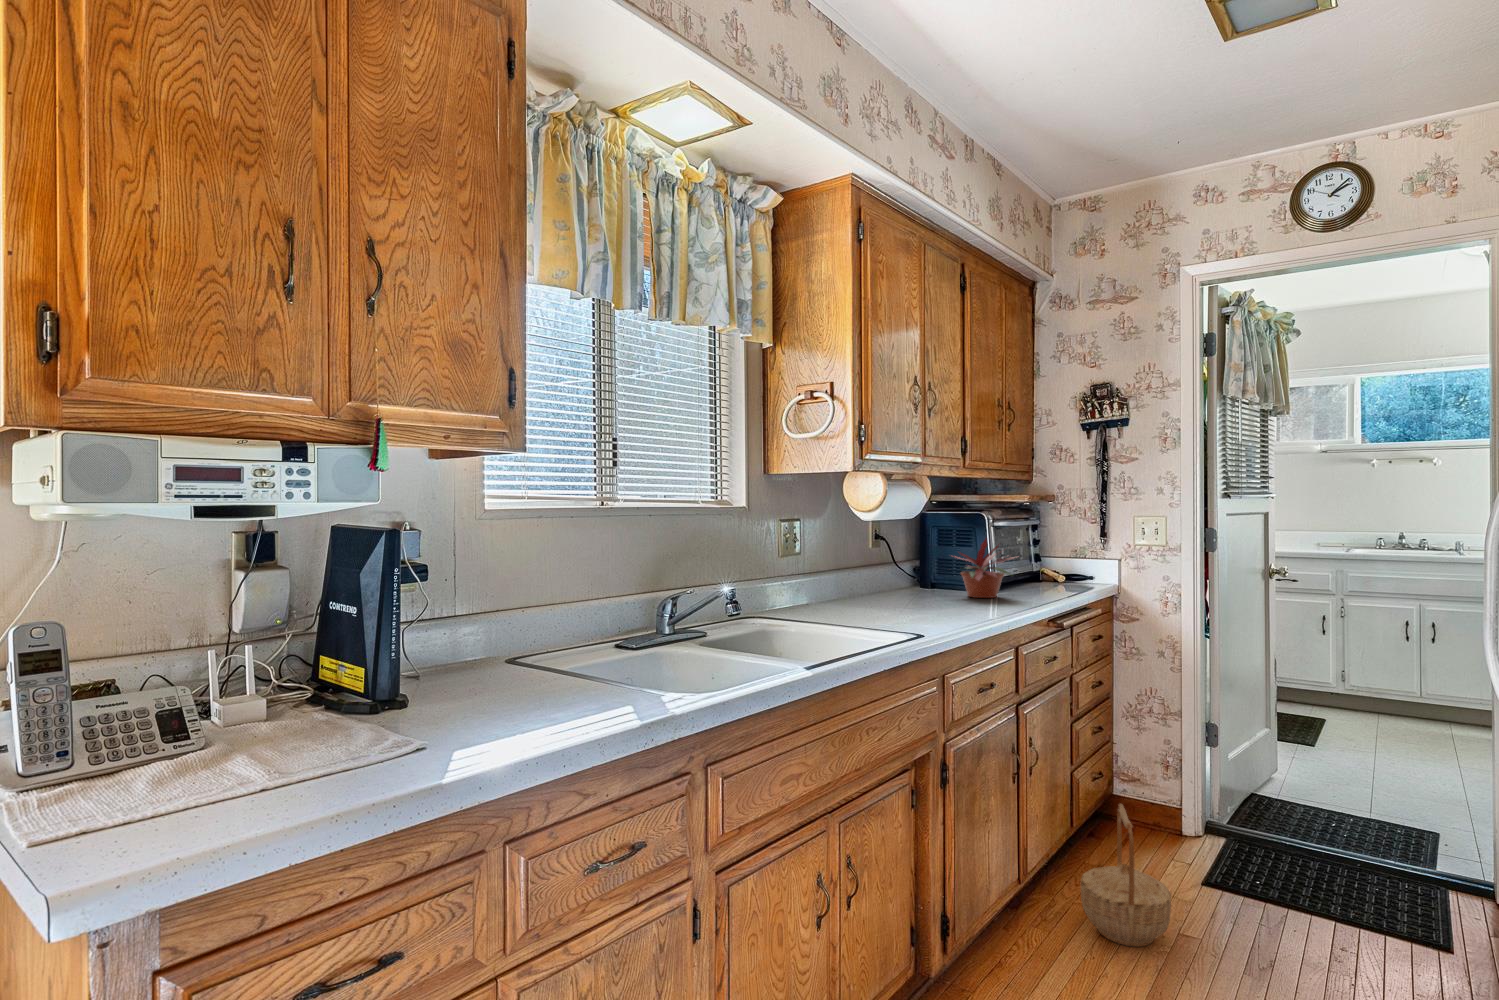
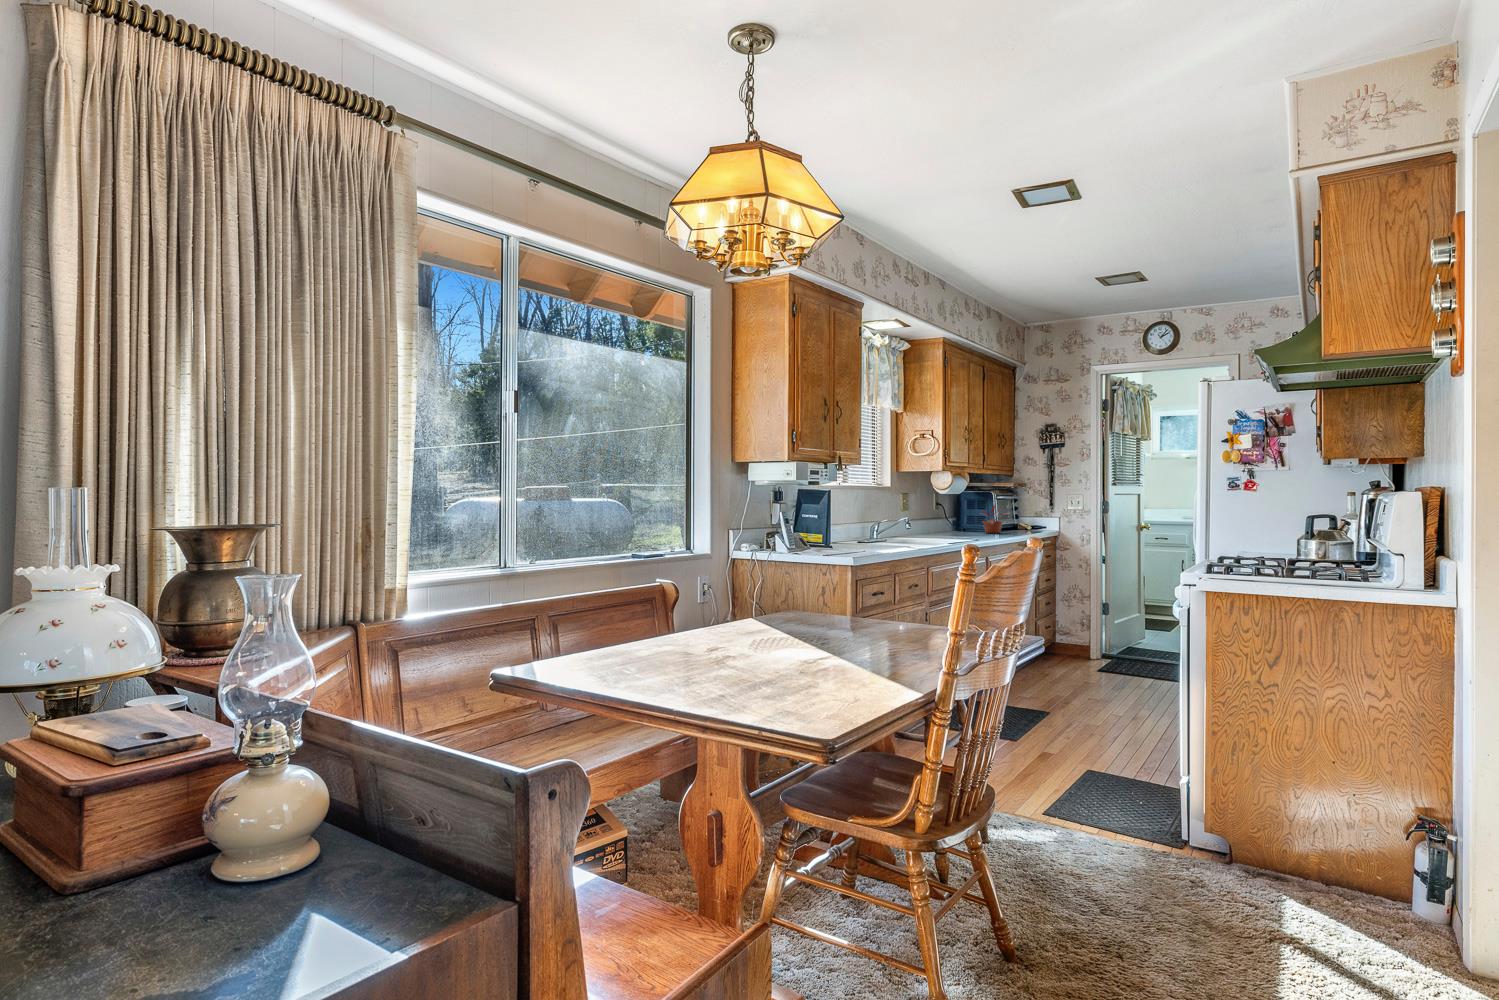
basket: present [1081,804,1171,947] -> none [1040,625,1080,683]

